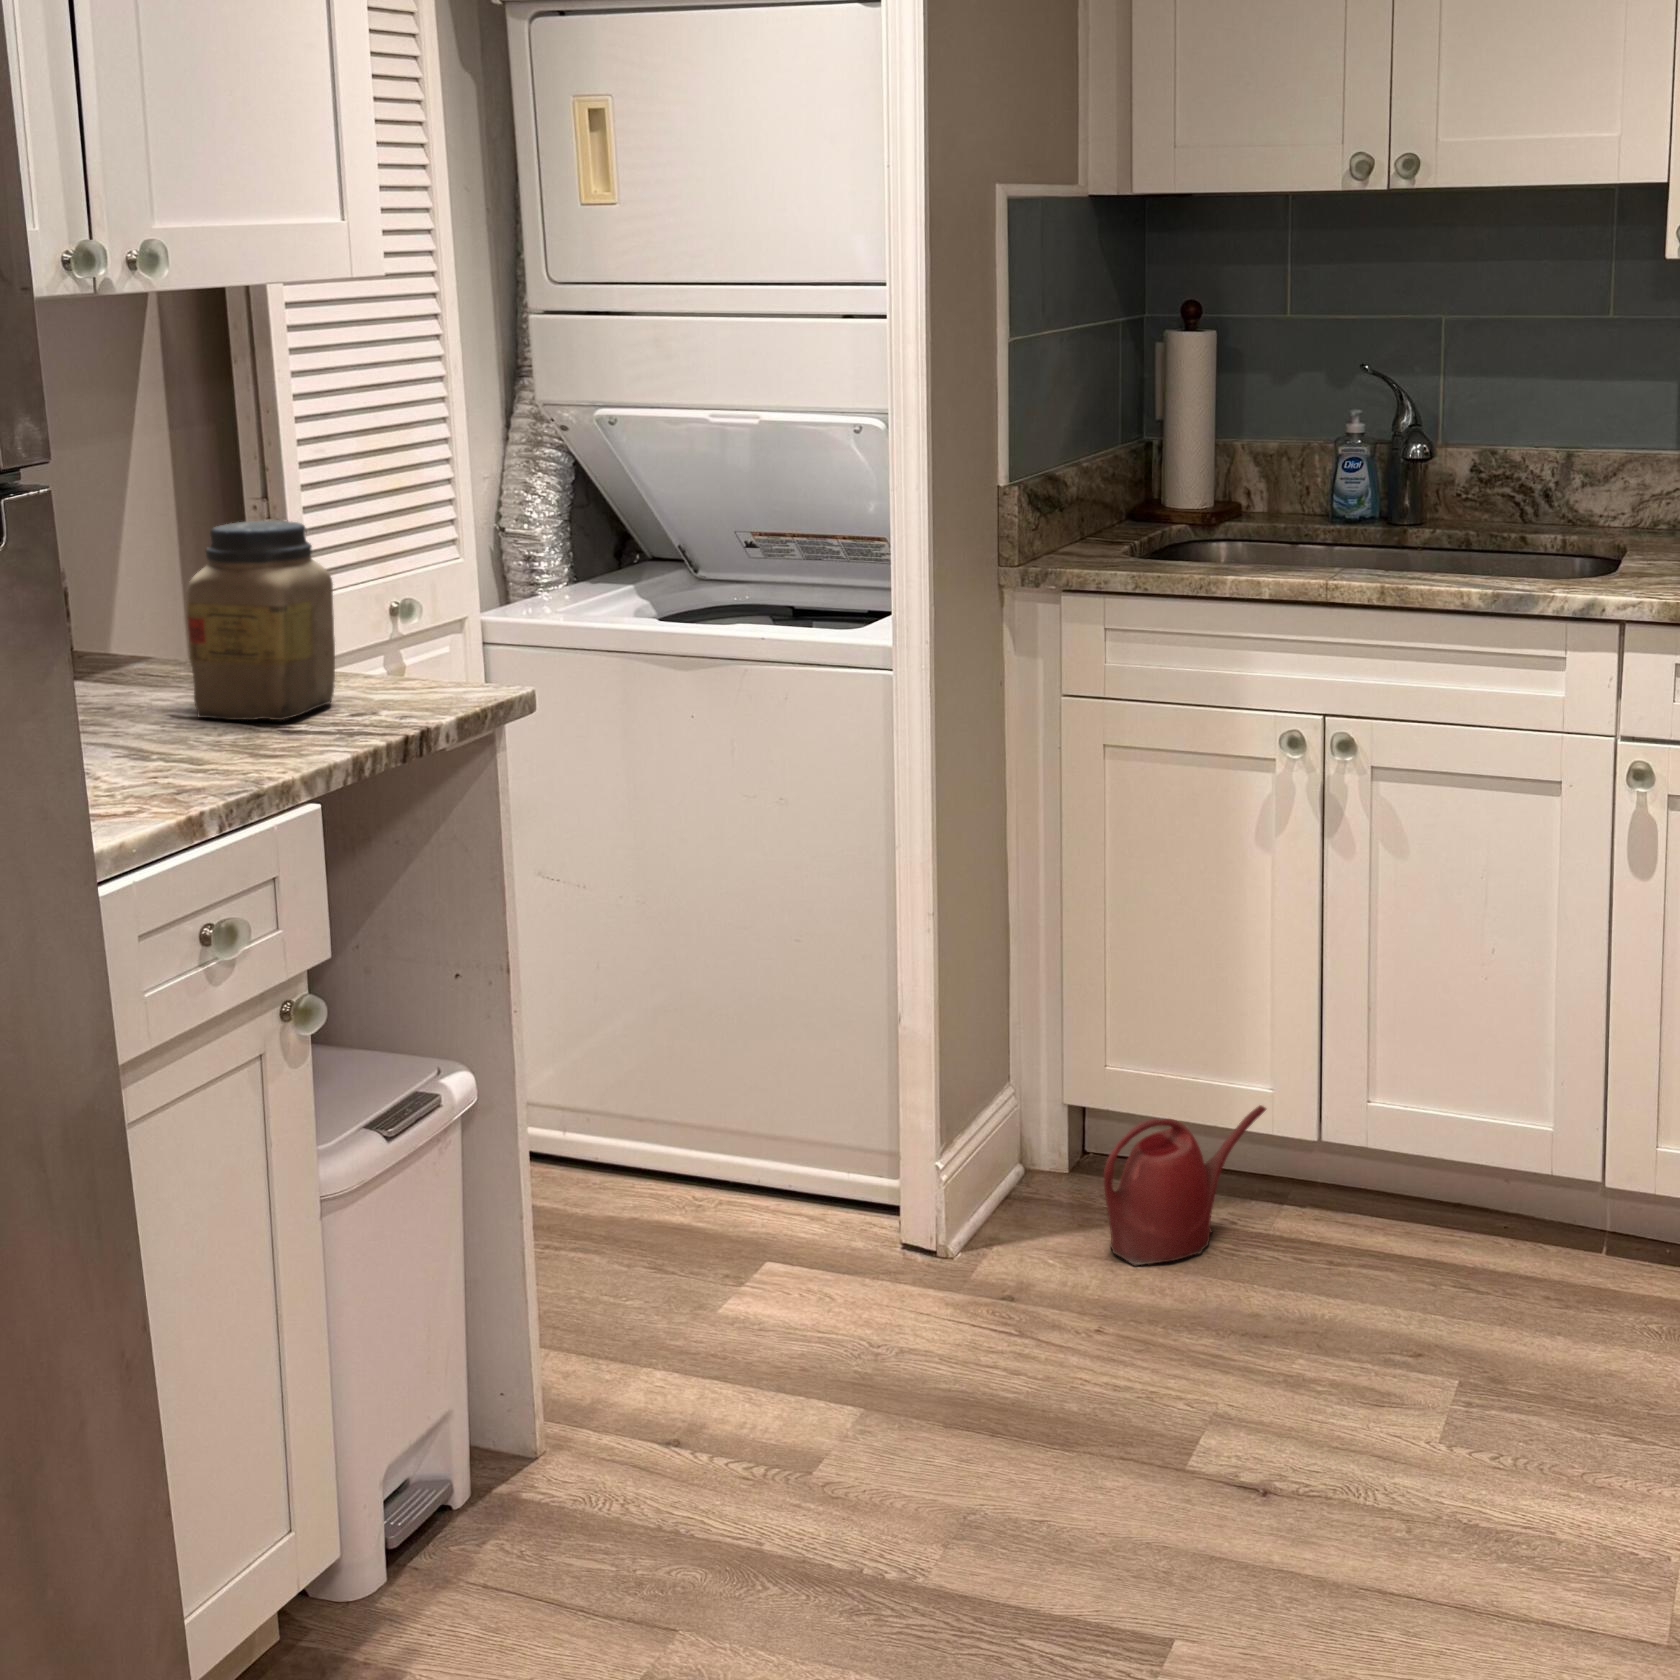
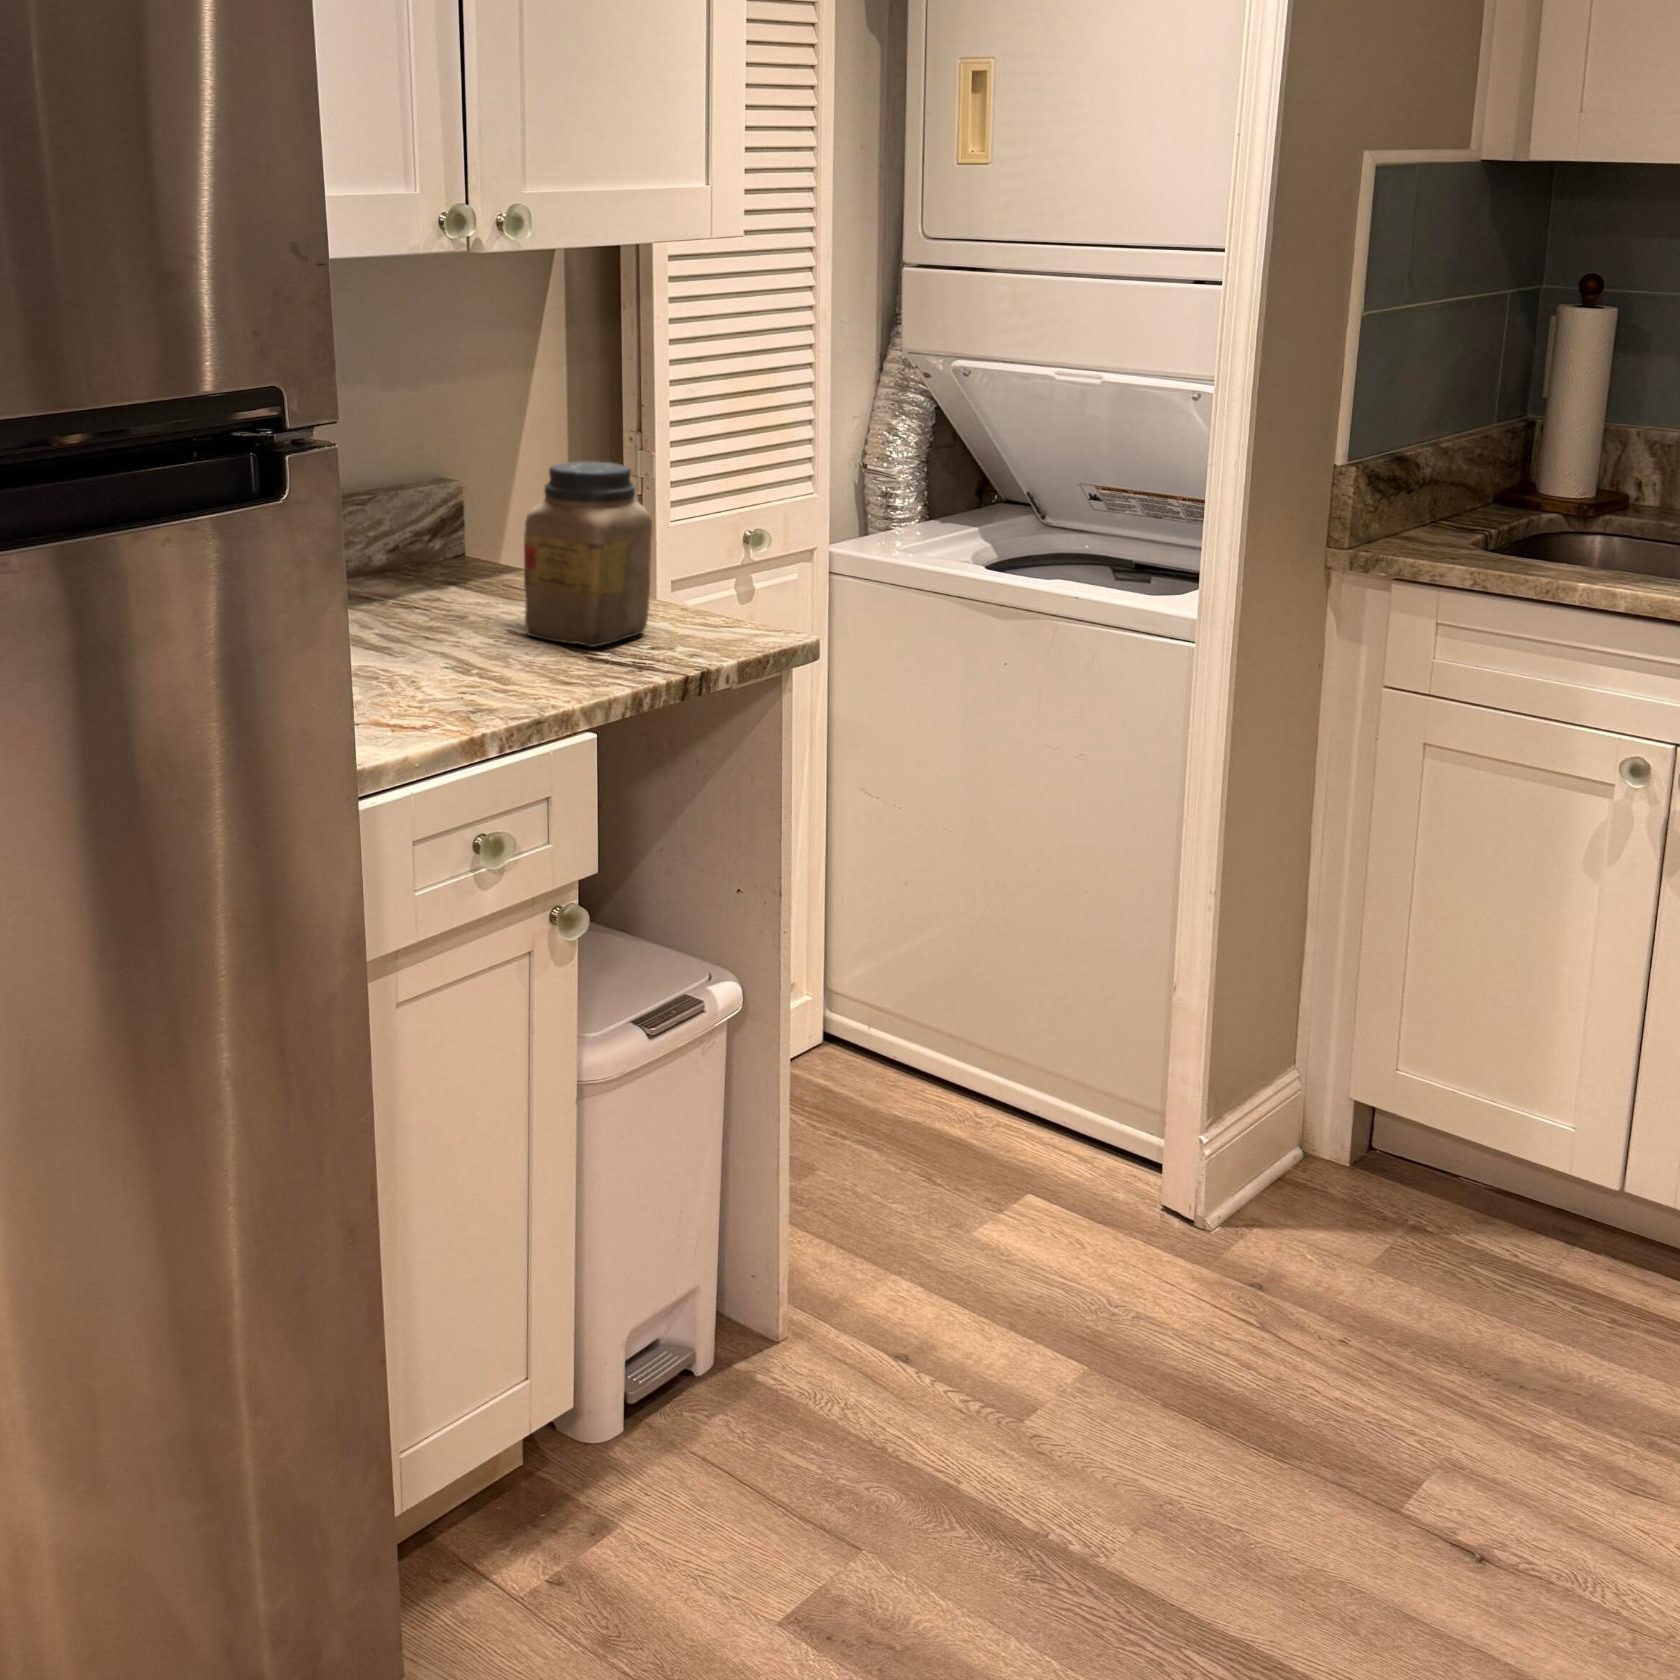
watering can: present [1104,1105,1266,1265] -> none [1371,1136,1565,1284]

